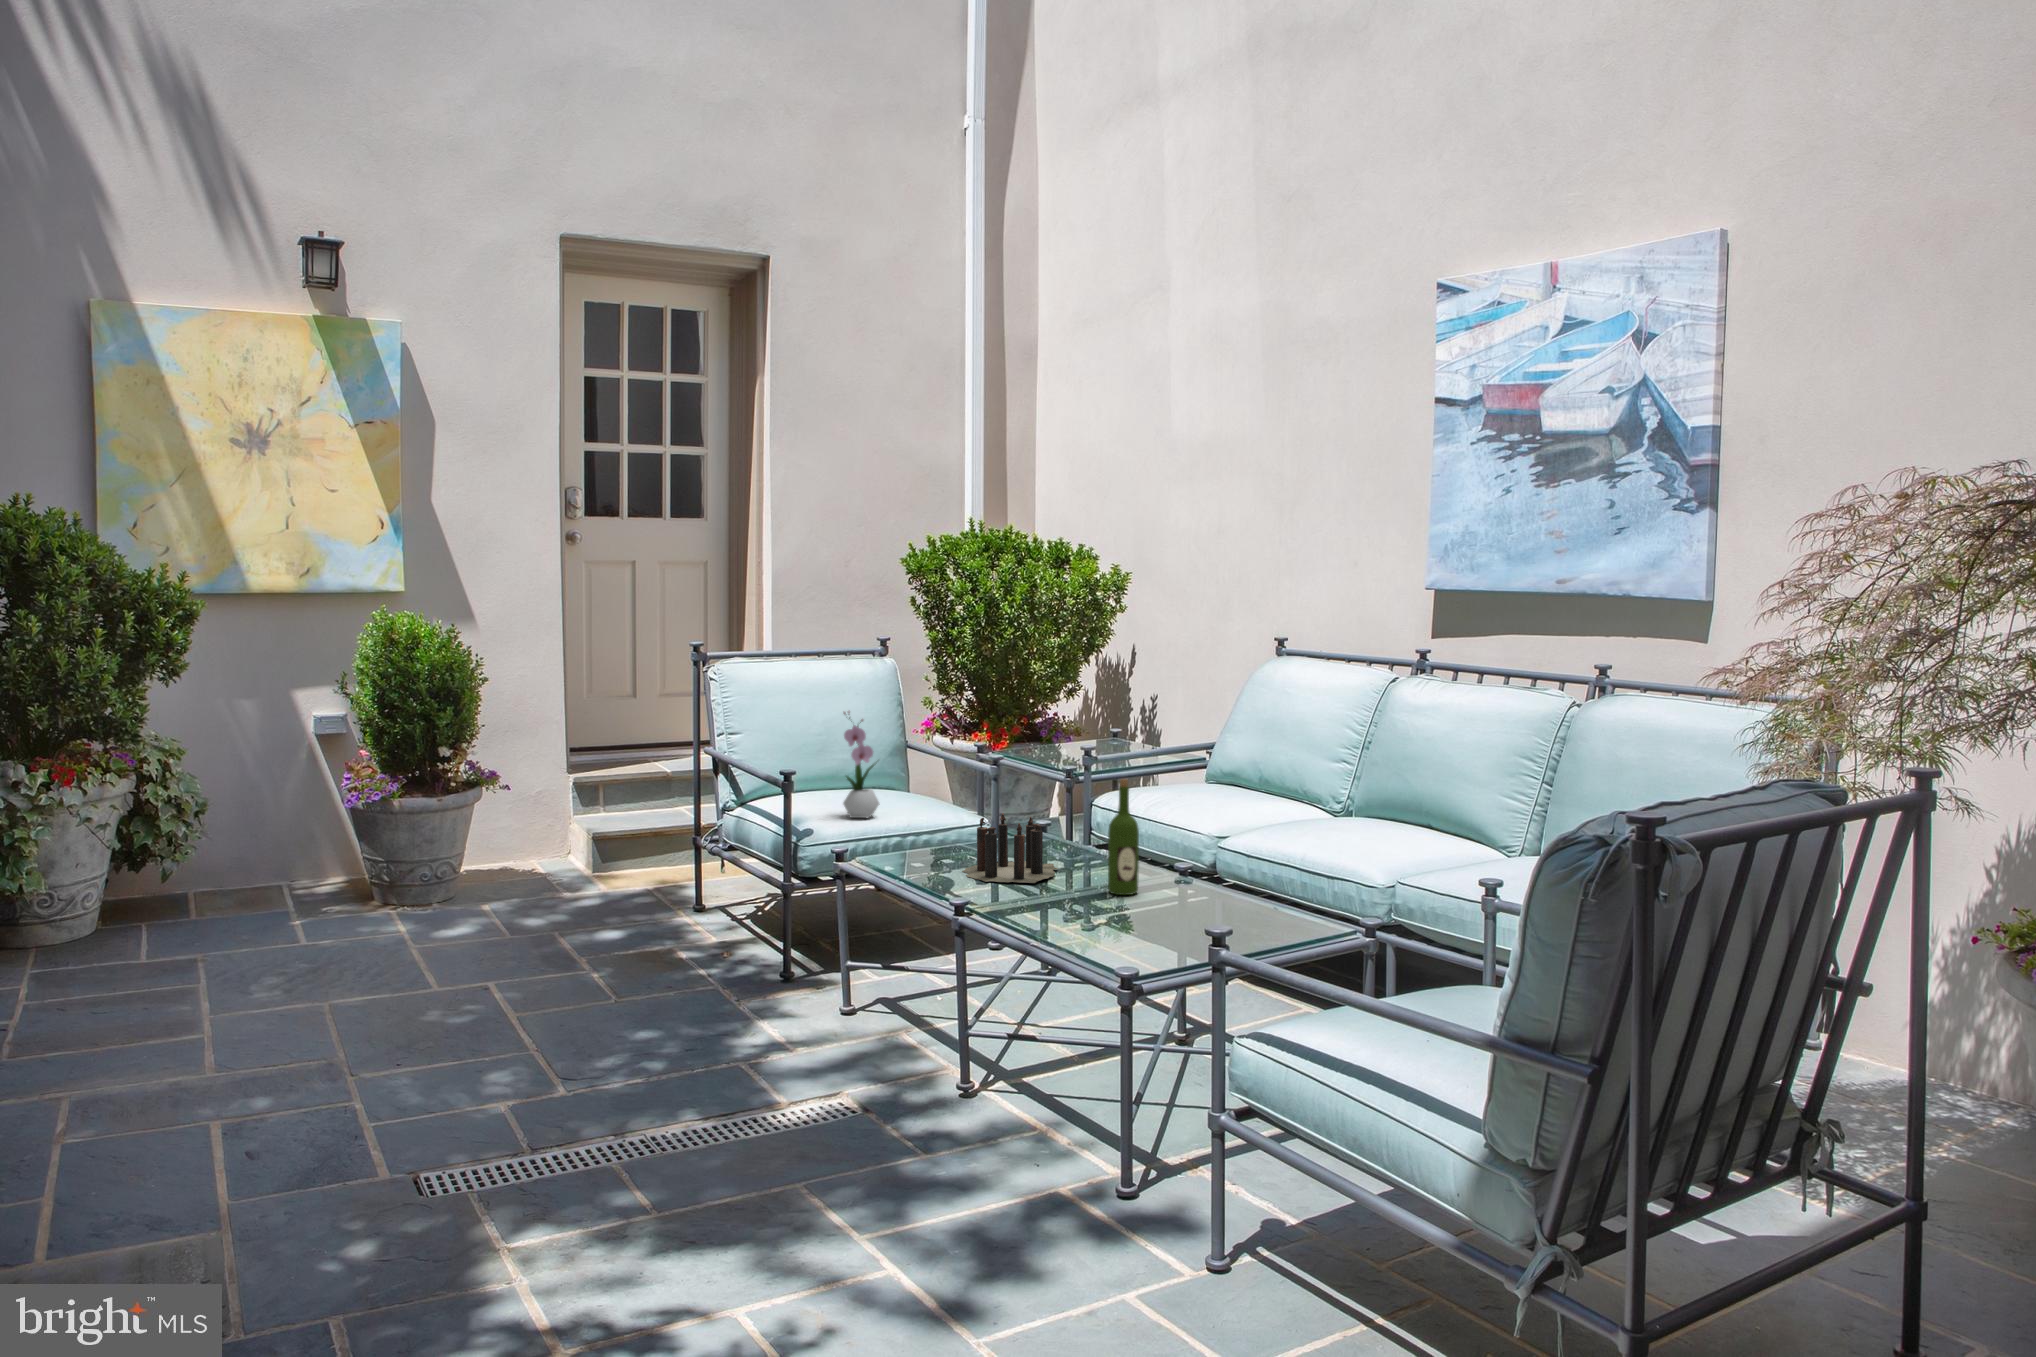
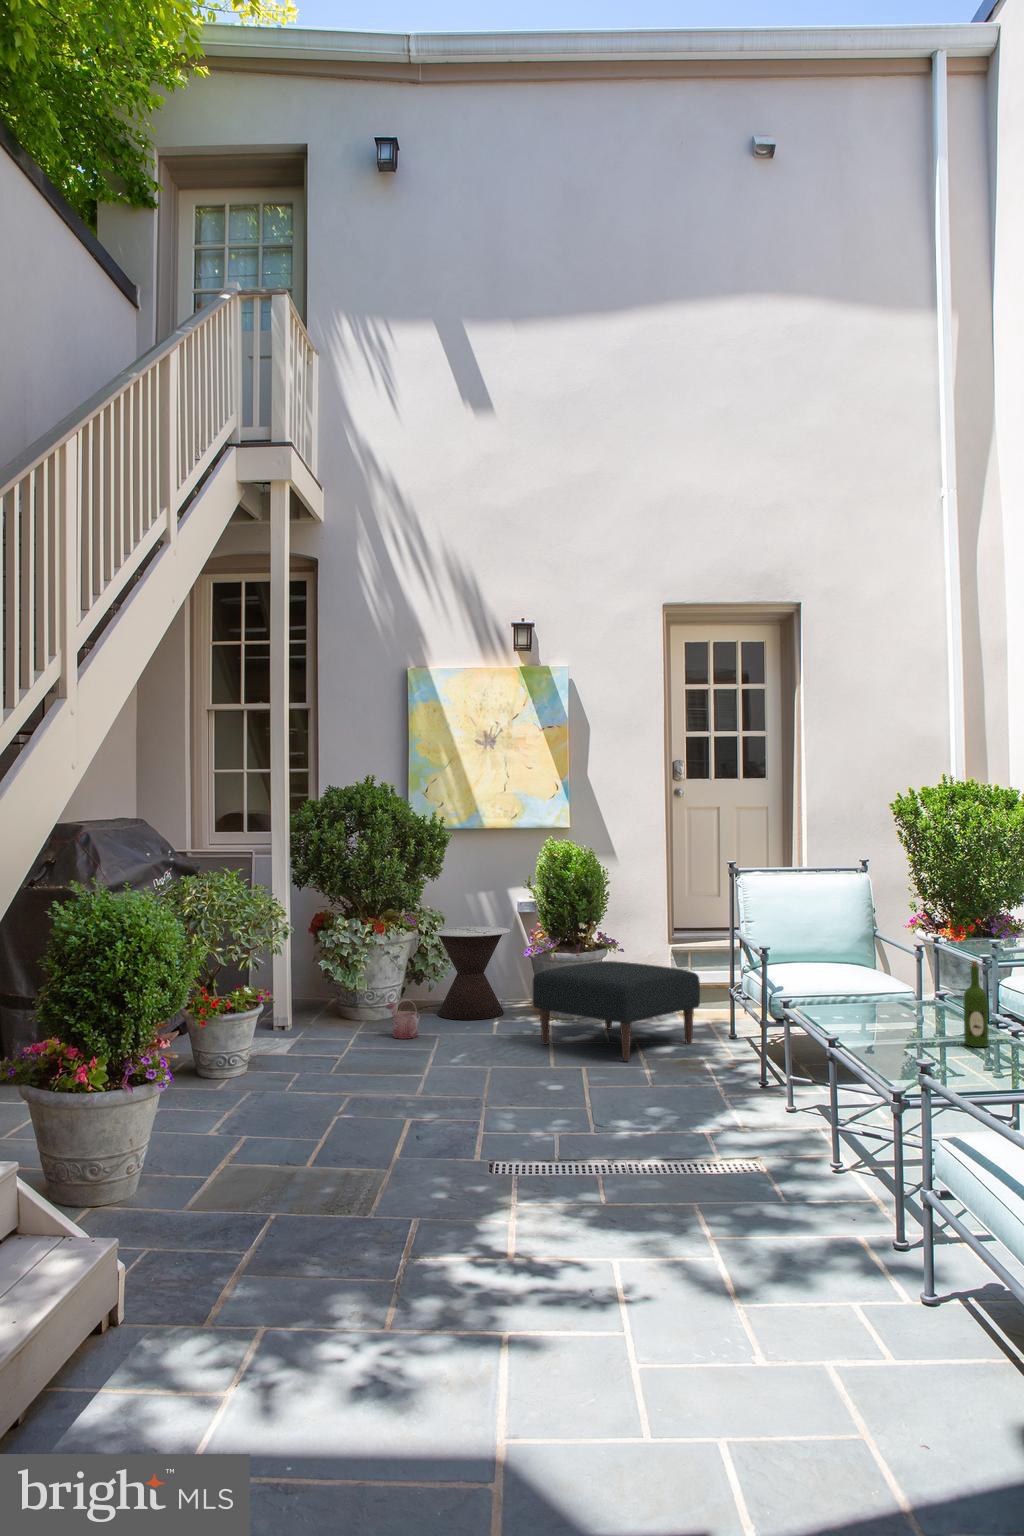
flower arrangement: present [843,712,880,818] -> none [809,907,839,983]
side table: none [155,760,311,922] -> present [431,926,510,1020]
ottoman: none [382,806,657,961] -> present [533,961,700,1061]
candle: present [962,813,1058,883] -> none [856,982,948,1033]
watering can: none [82,897,158,968] -> present [386,999,418,1039]

